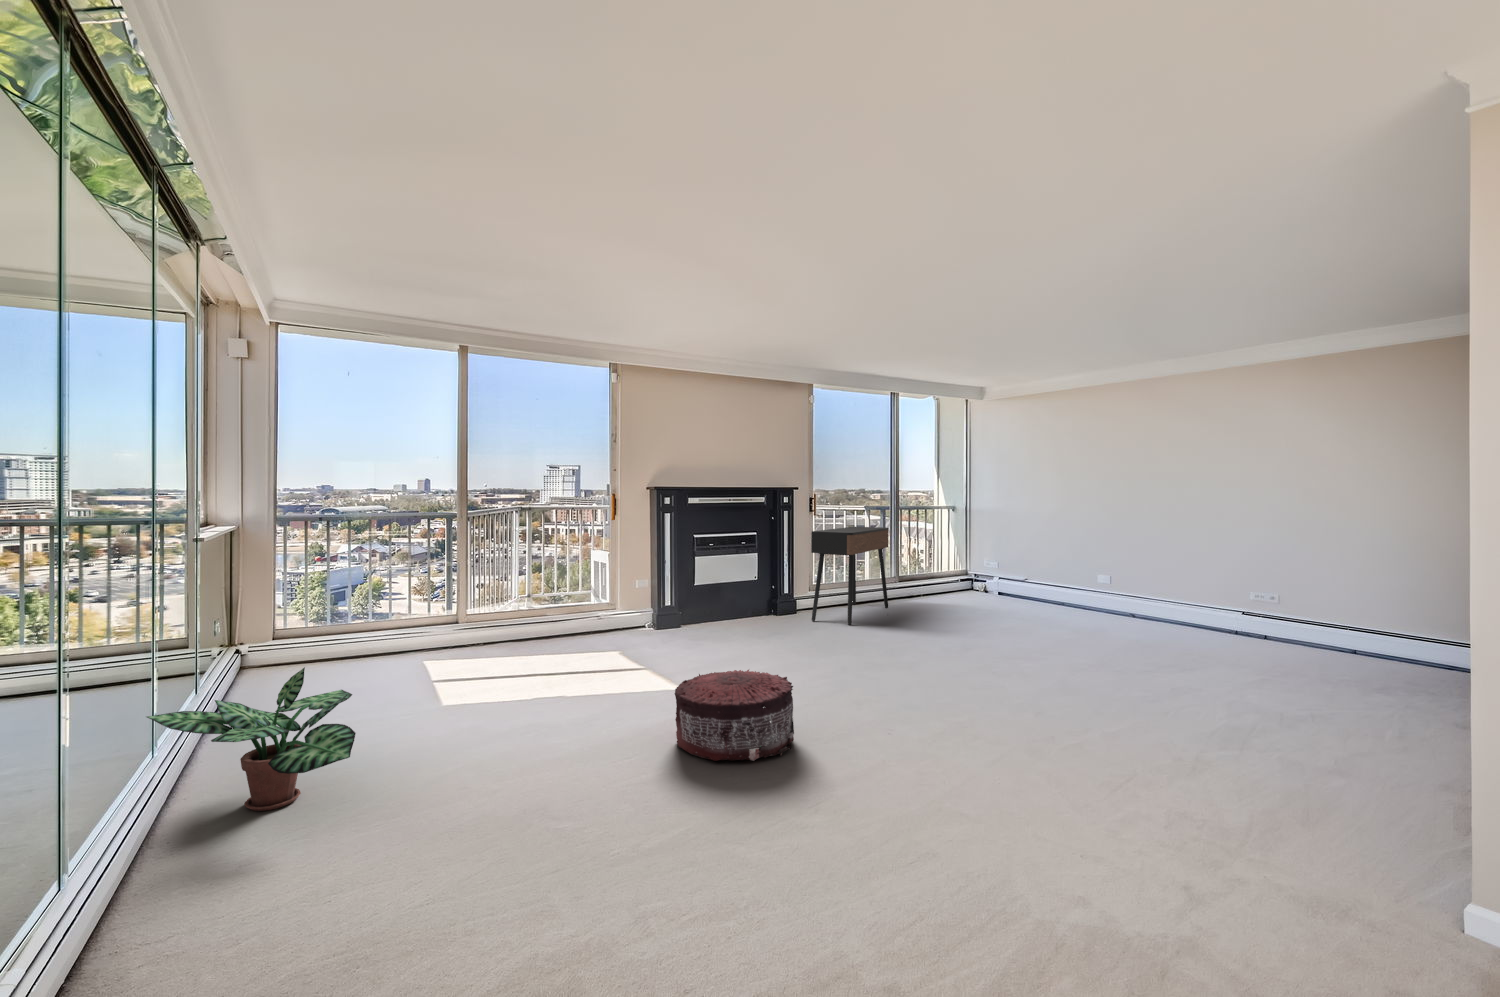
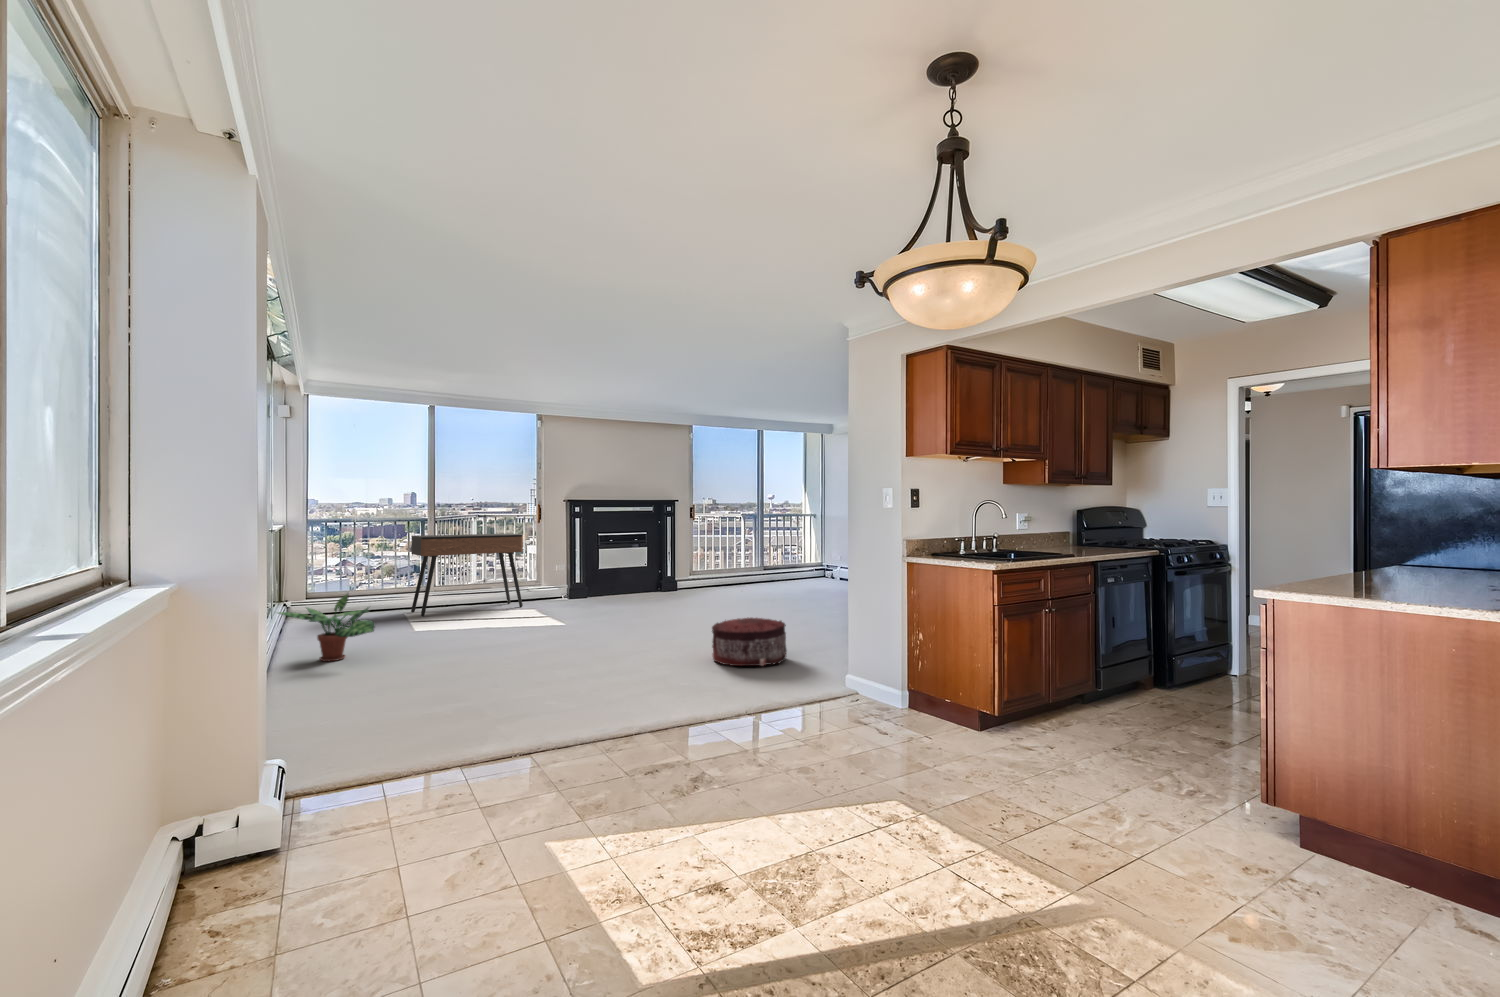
console table: present [811,527,889,625] -> present [411,533,523,617]
pouf: present [675,670,794,761] -> present [712,618,787,666]

